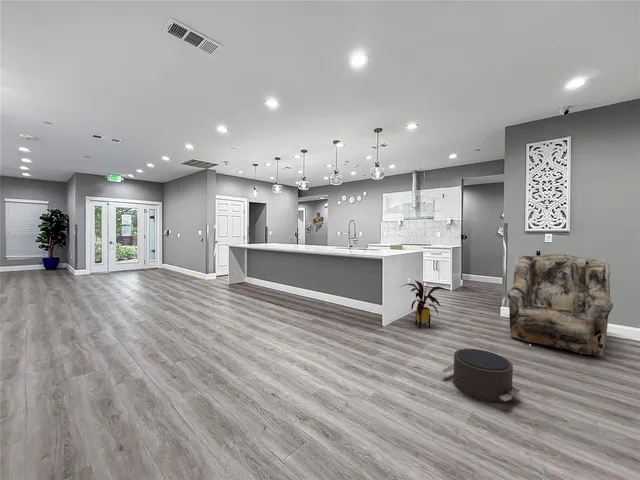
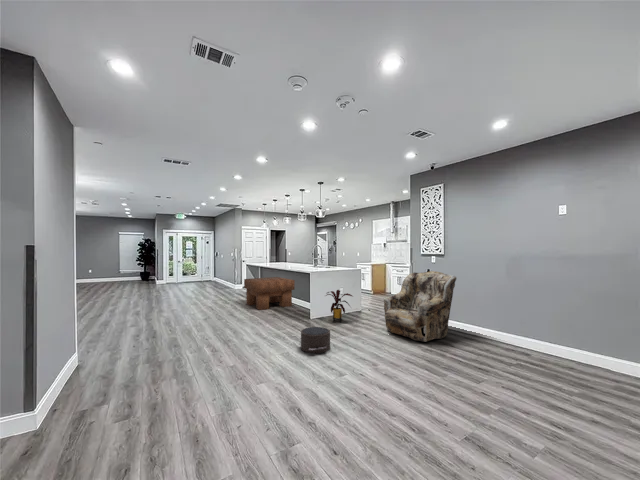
coffee table: none [249,263,326,313] -> present [244,277,295,310]

